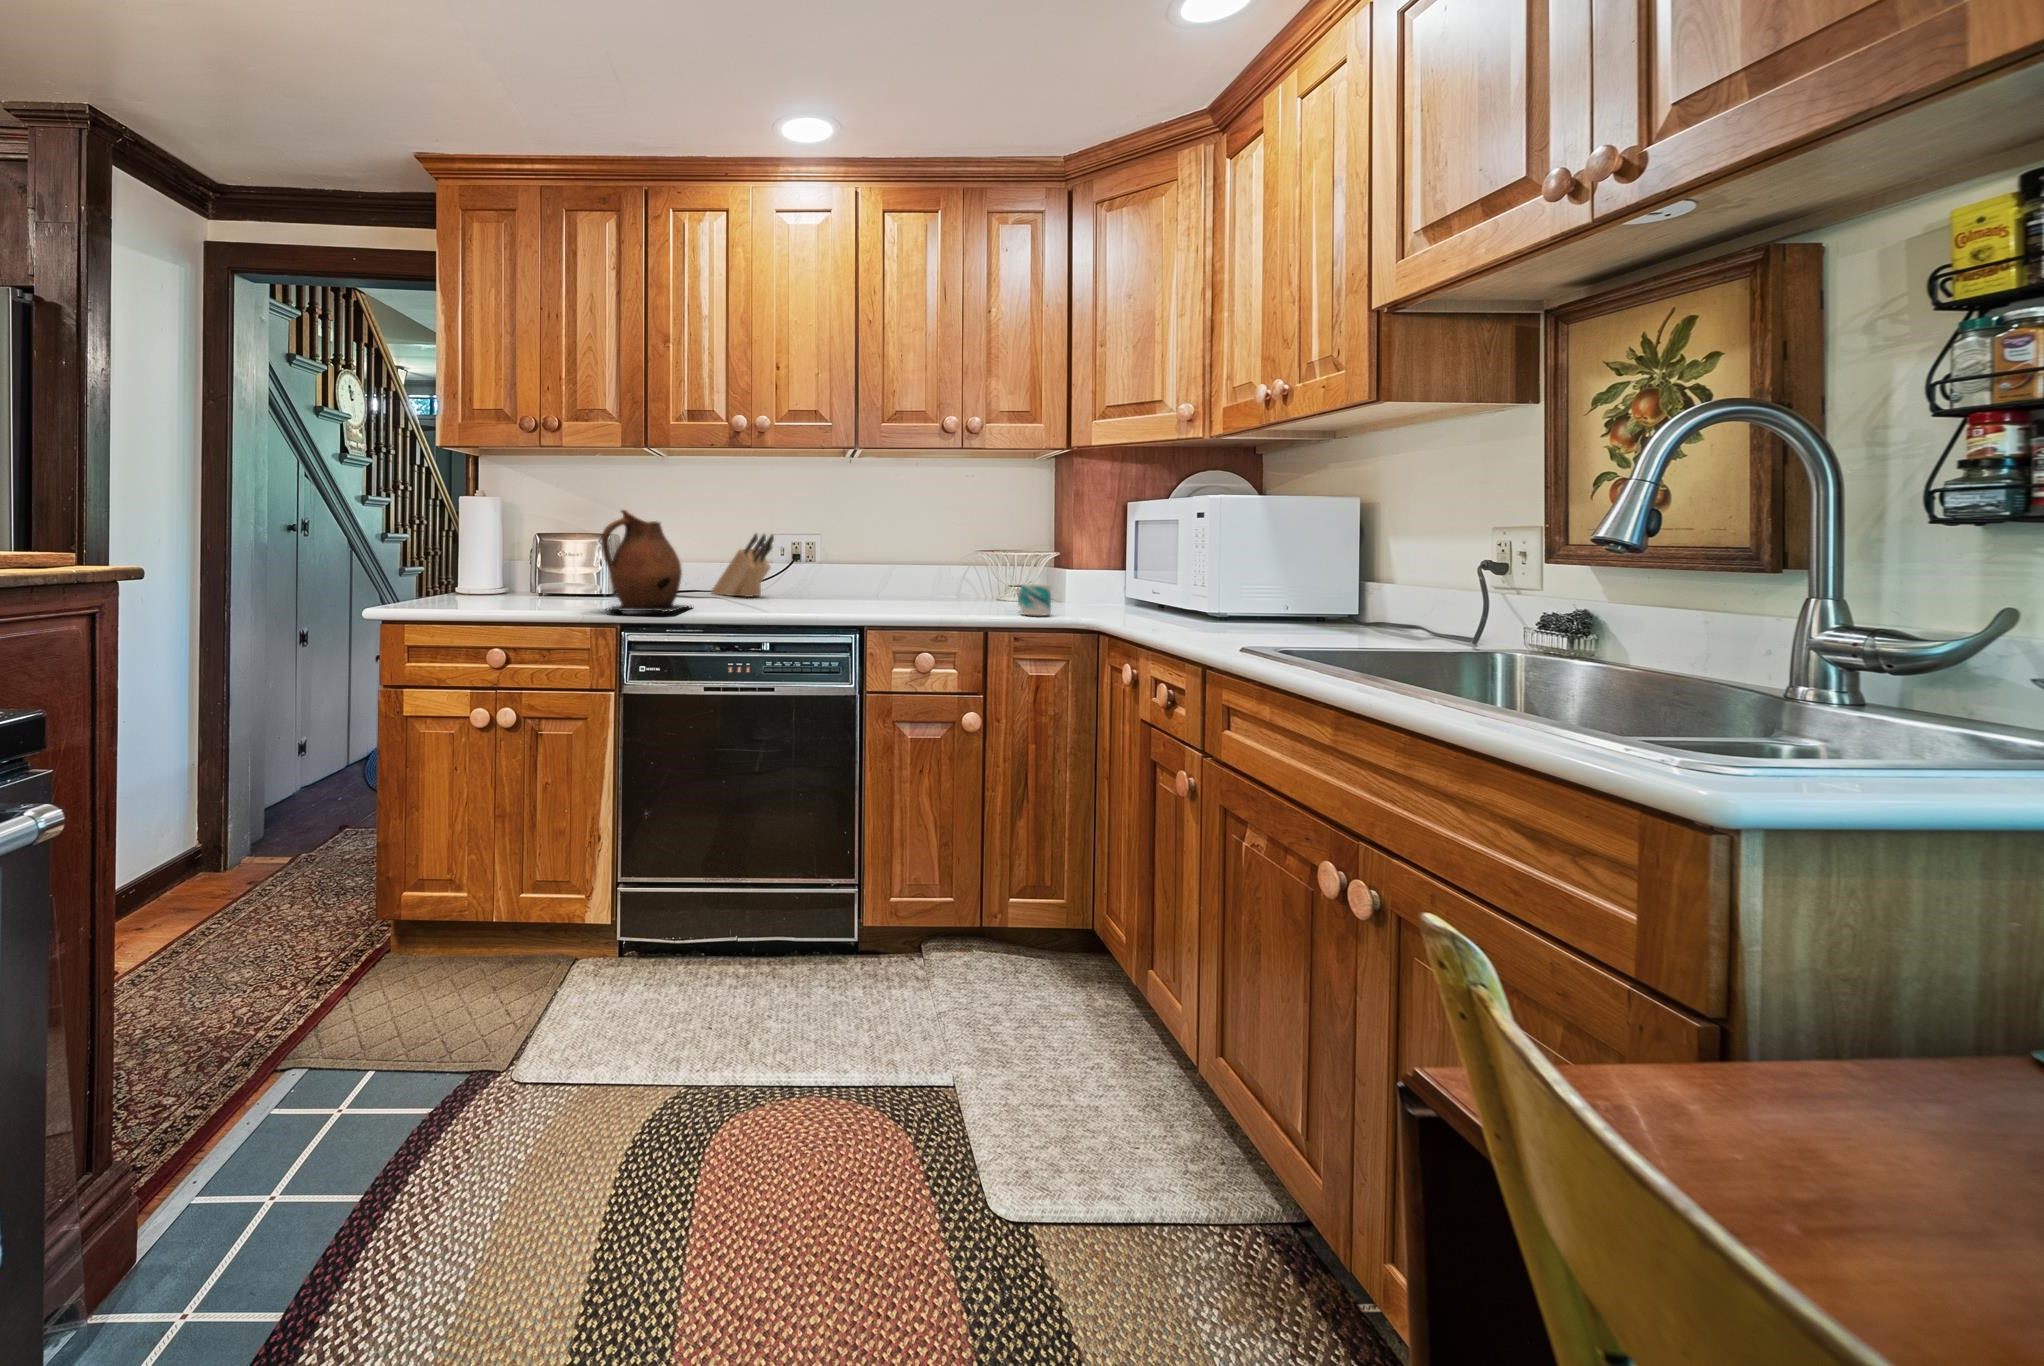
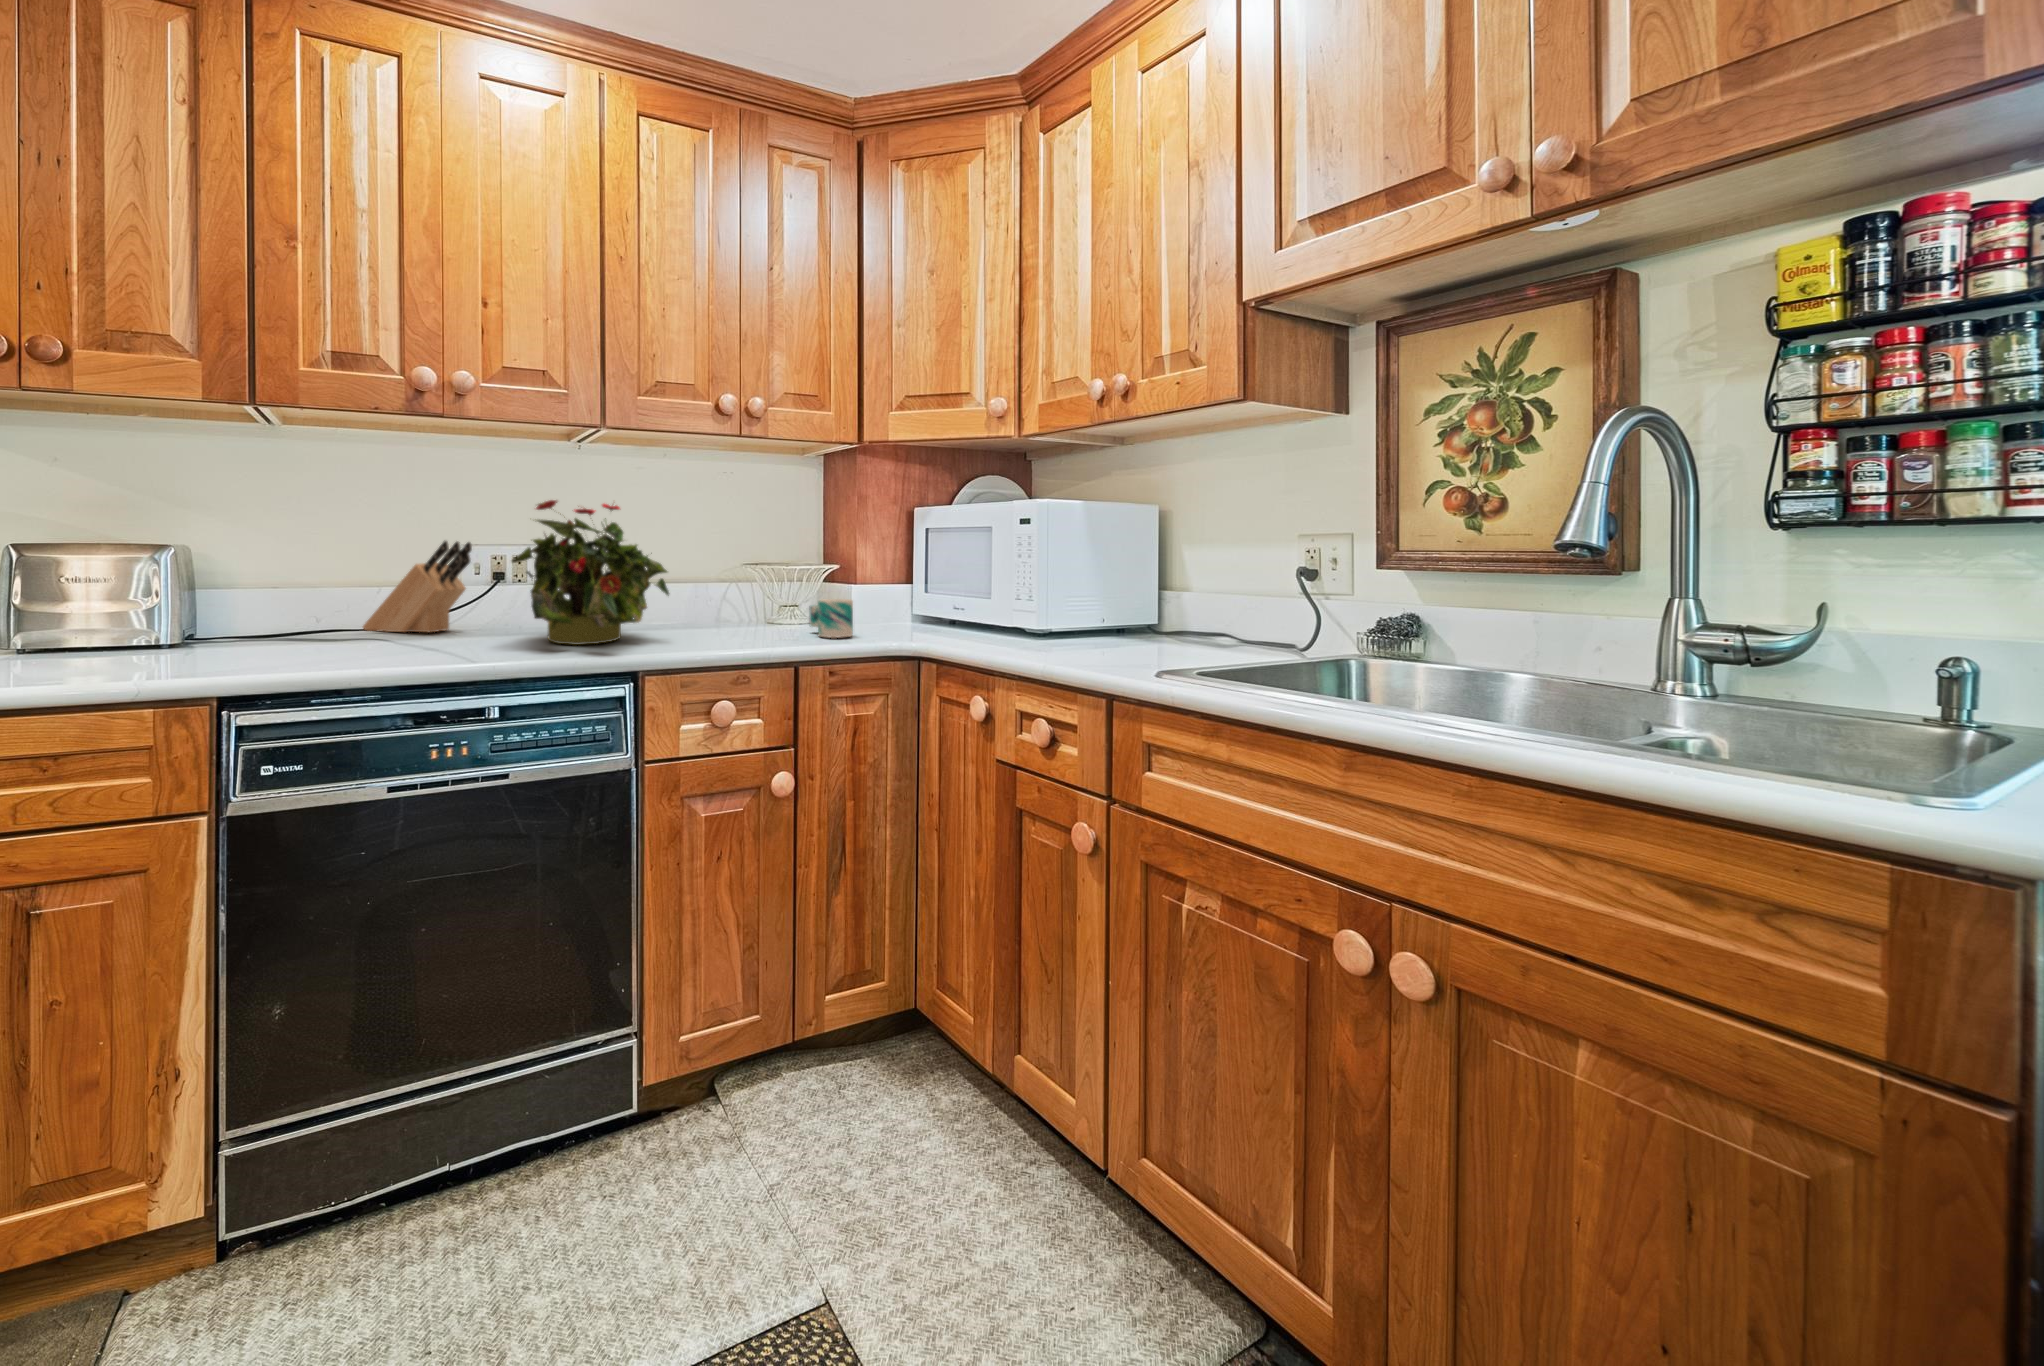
potted plant: none [788,504,900,609] -> present [512,500,669,645]
ceramic pitcher: present [601,510,688,612] -> none [175,505,353,677]

